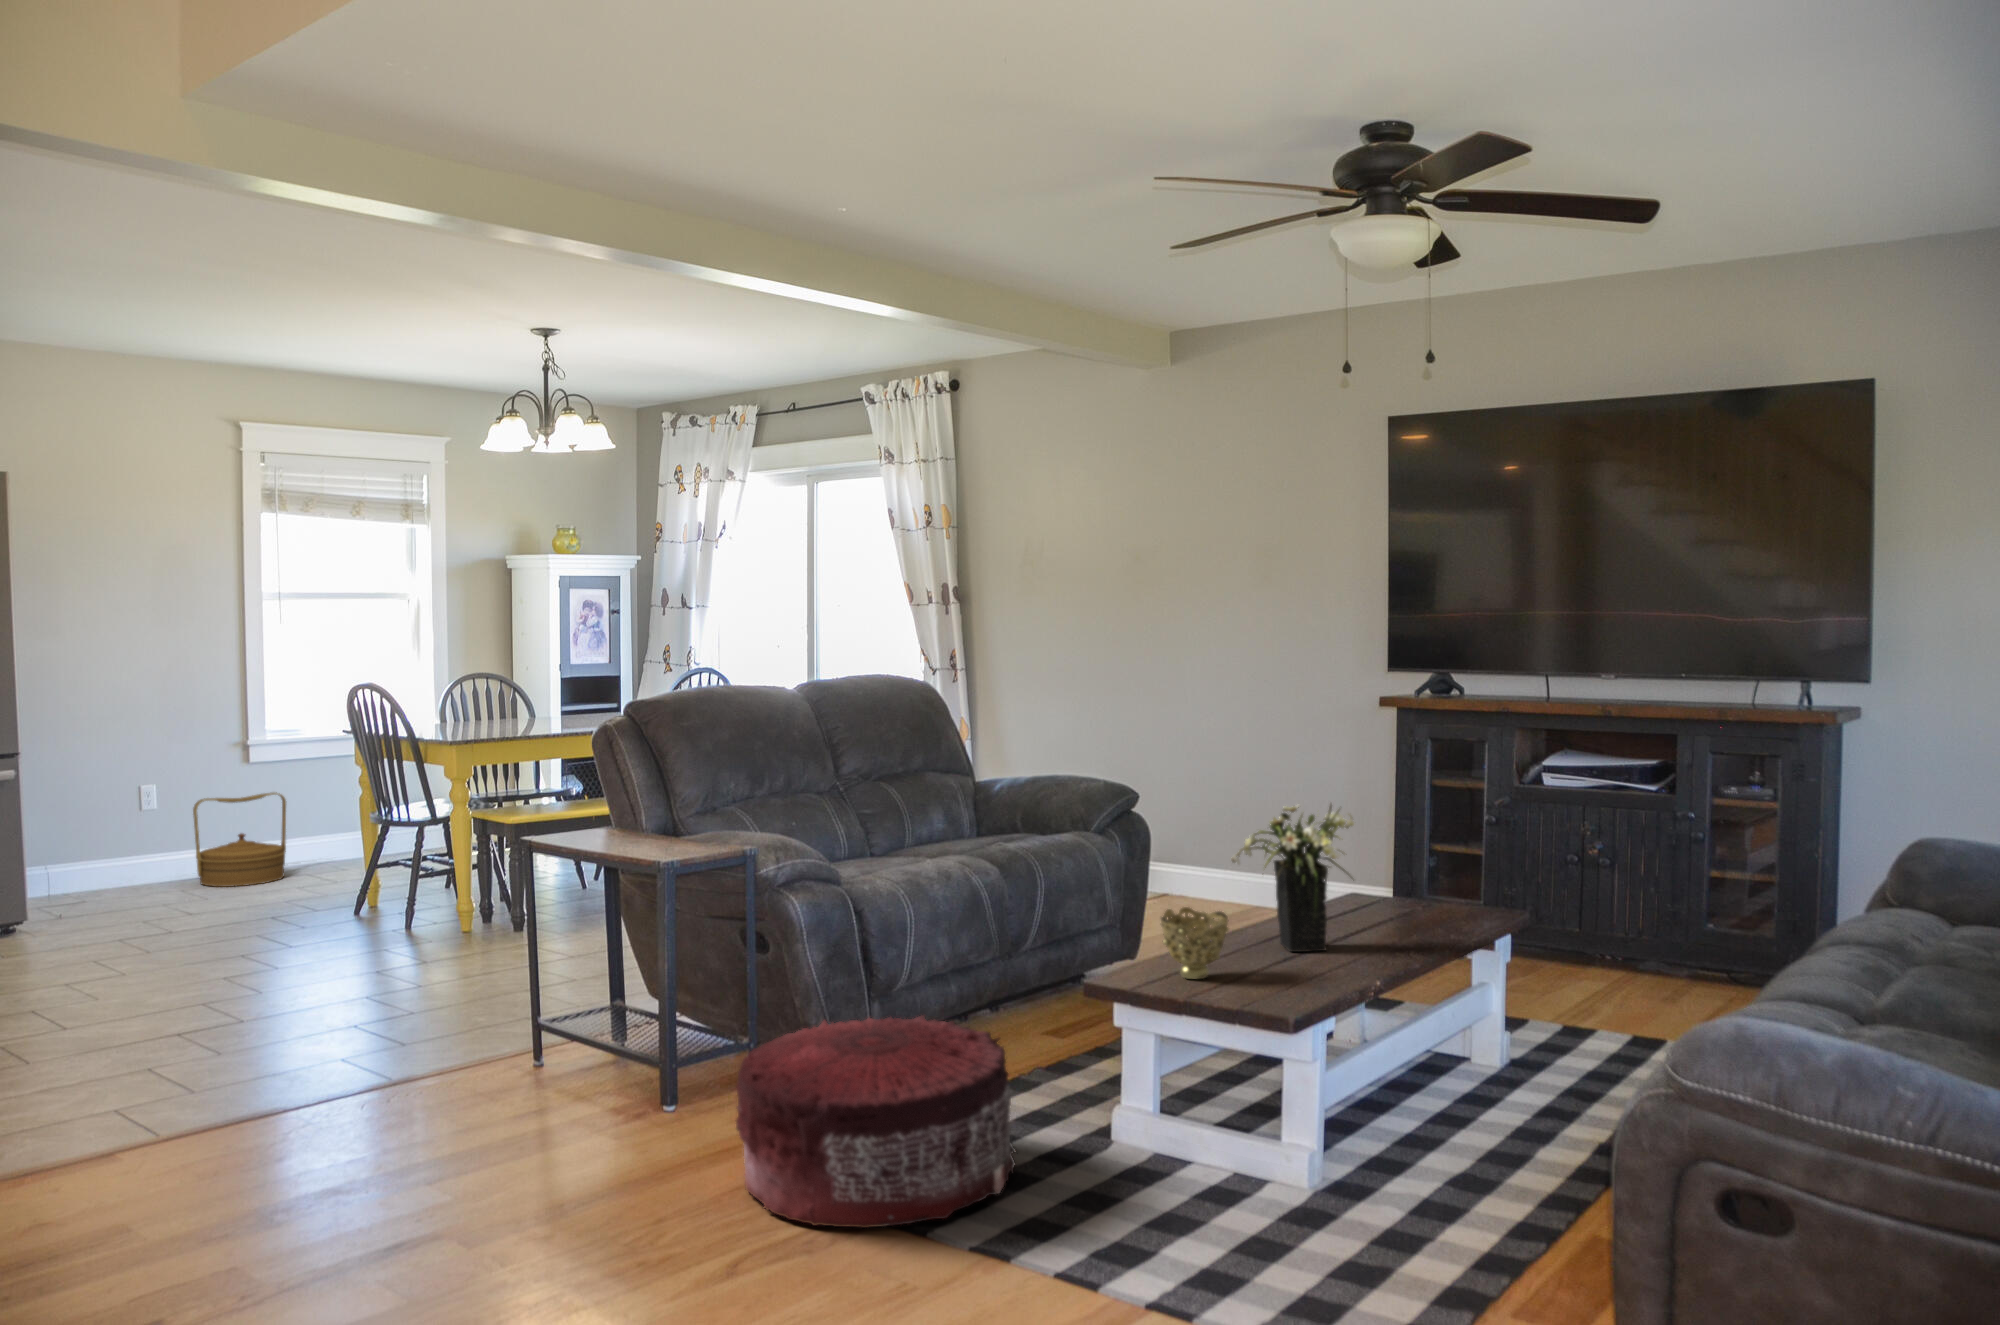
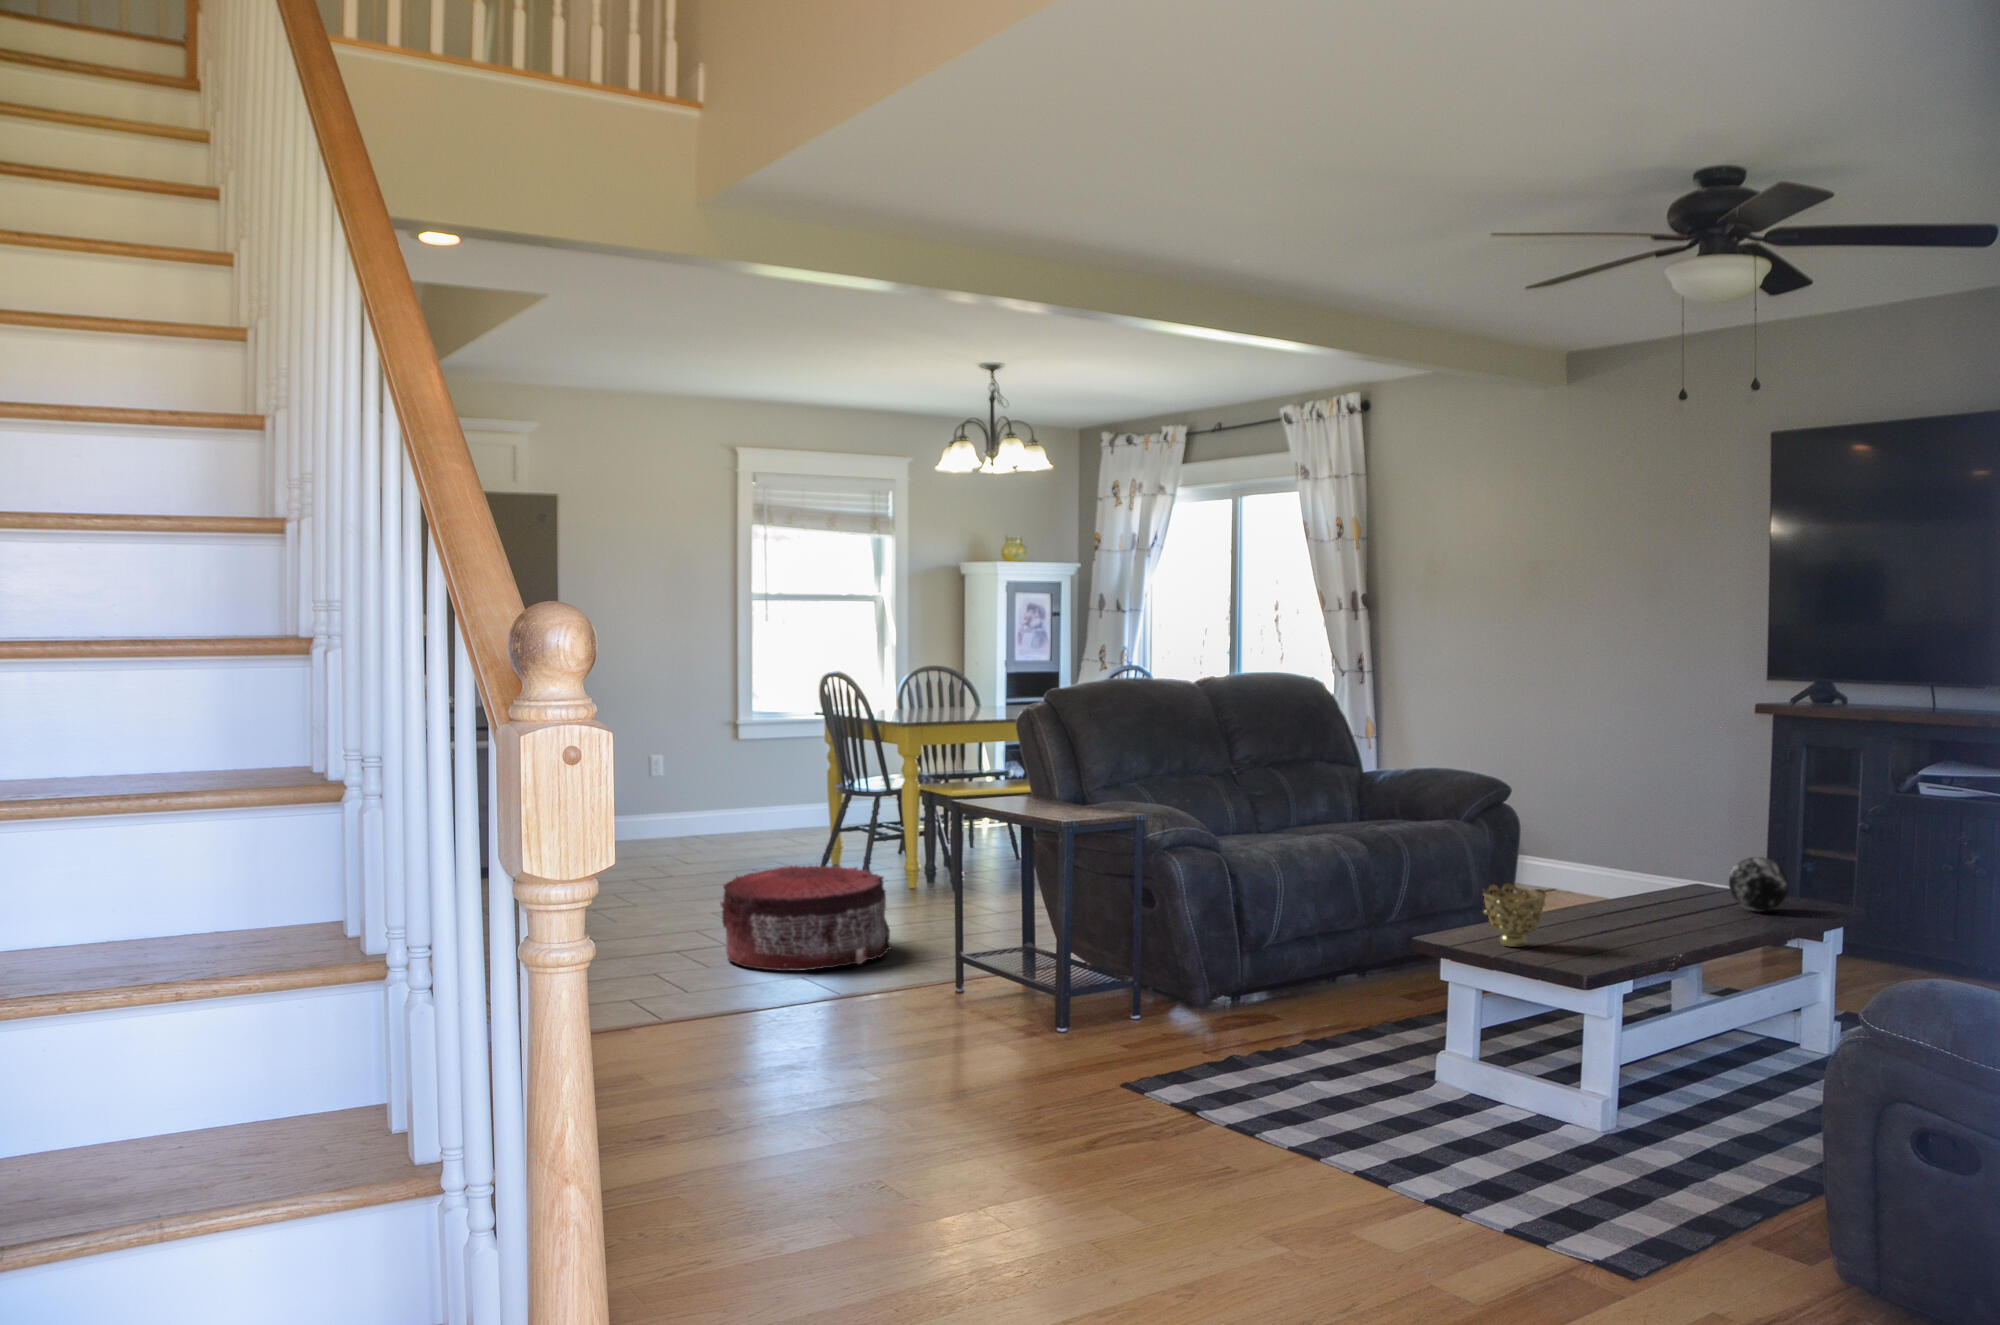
woven basket: present [193,792,286,887] -> none [702,764,774,842]
flower arrangement: present [1231,805,1354,952] -> none [1561,798,1686,935]
decorative orb: none [1378,854,1437,911] -> present [1728,857,1789,912]
pouf: present [736,1015,1016,1228] -> present [721,866,892,971]

